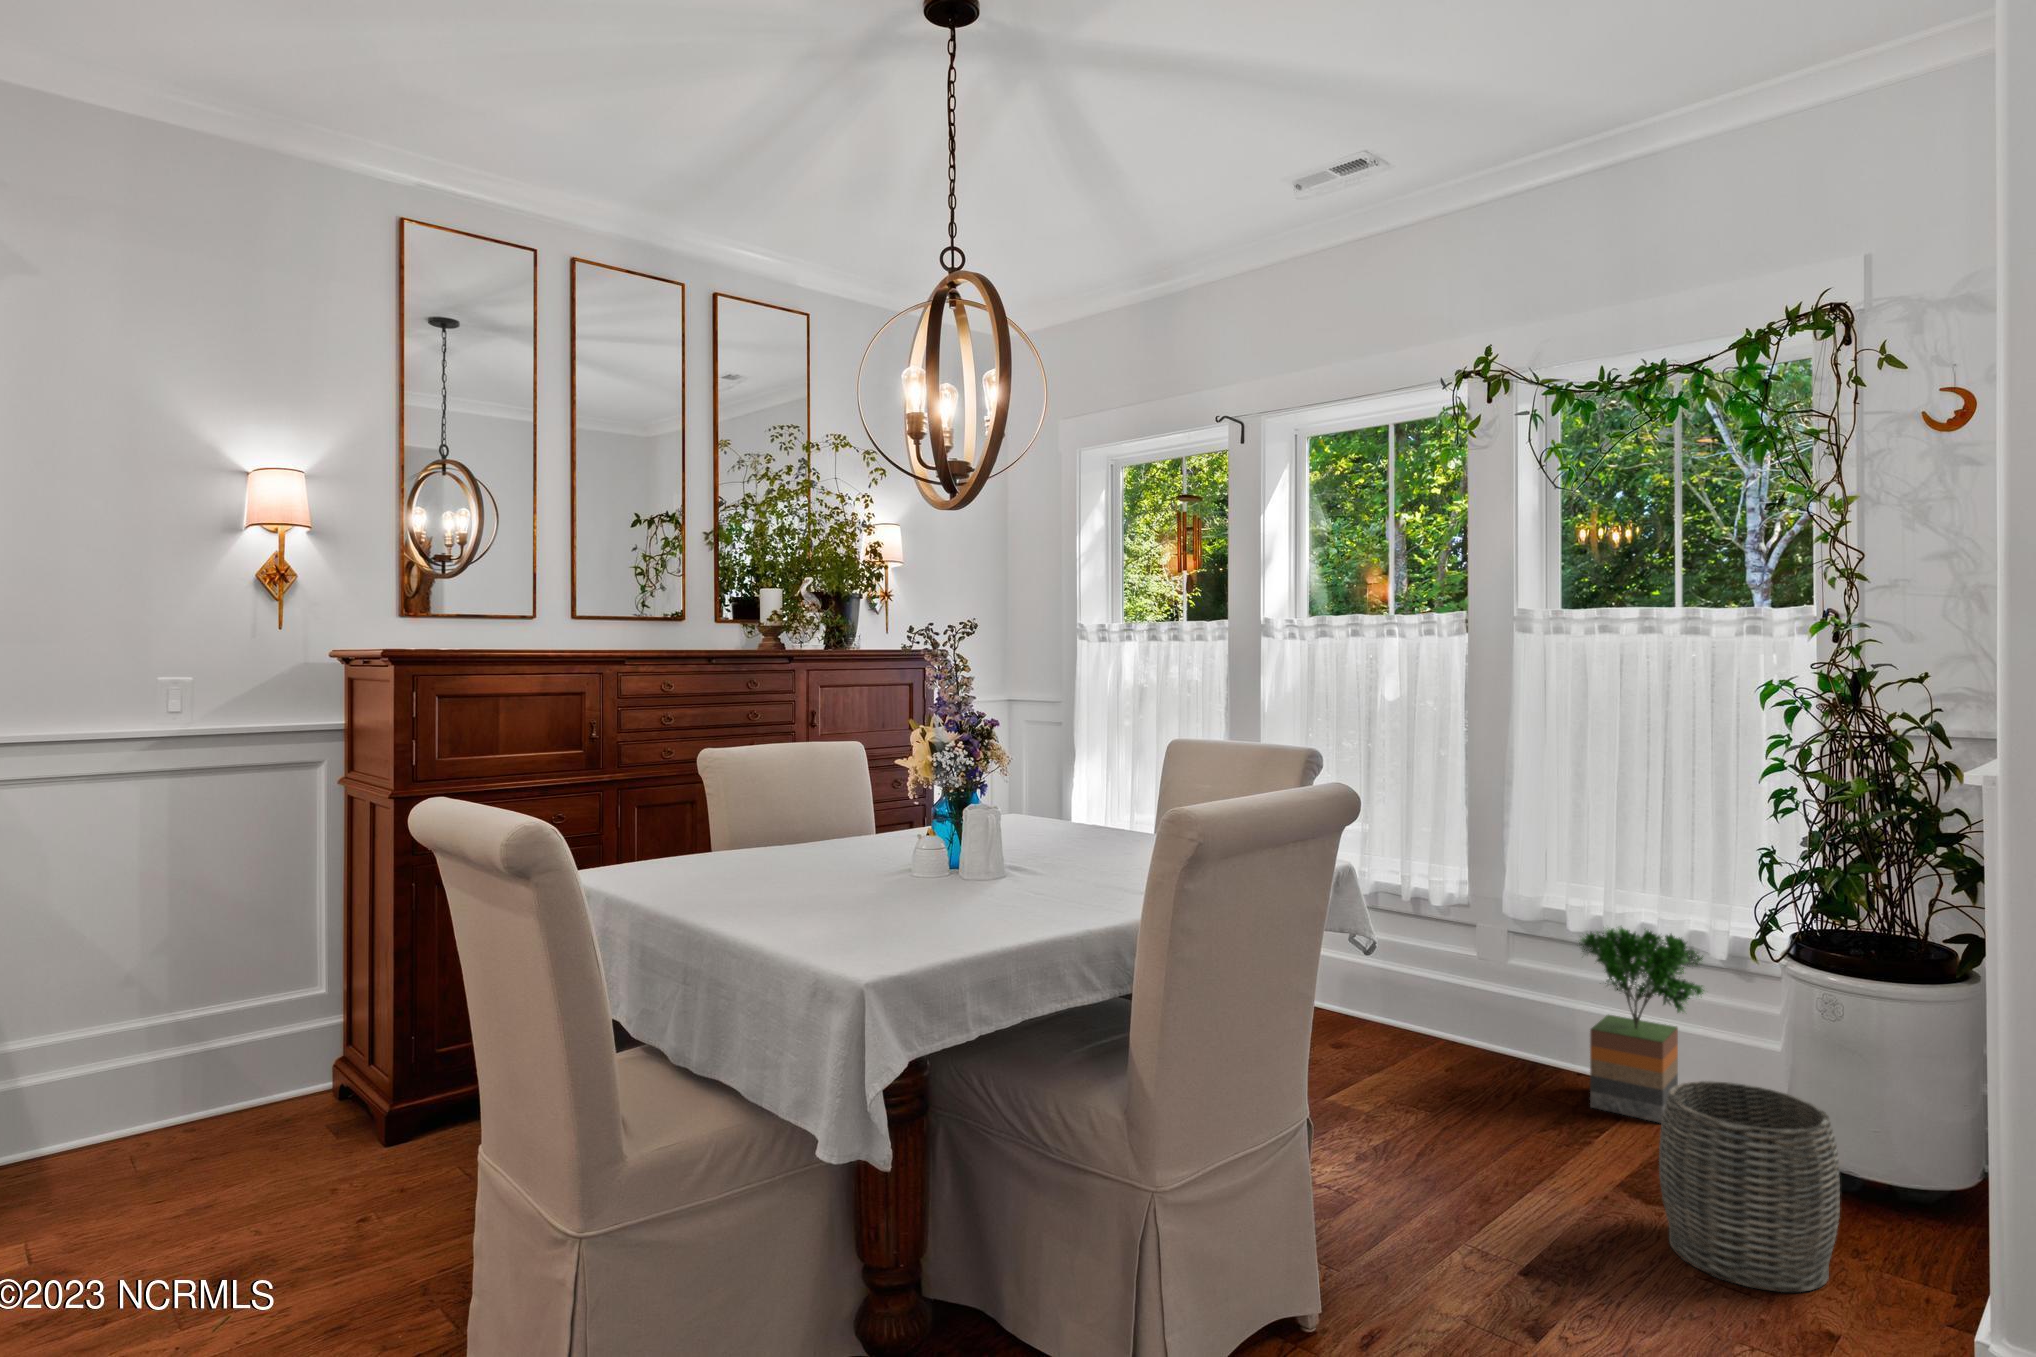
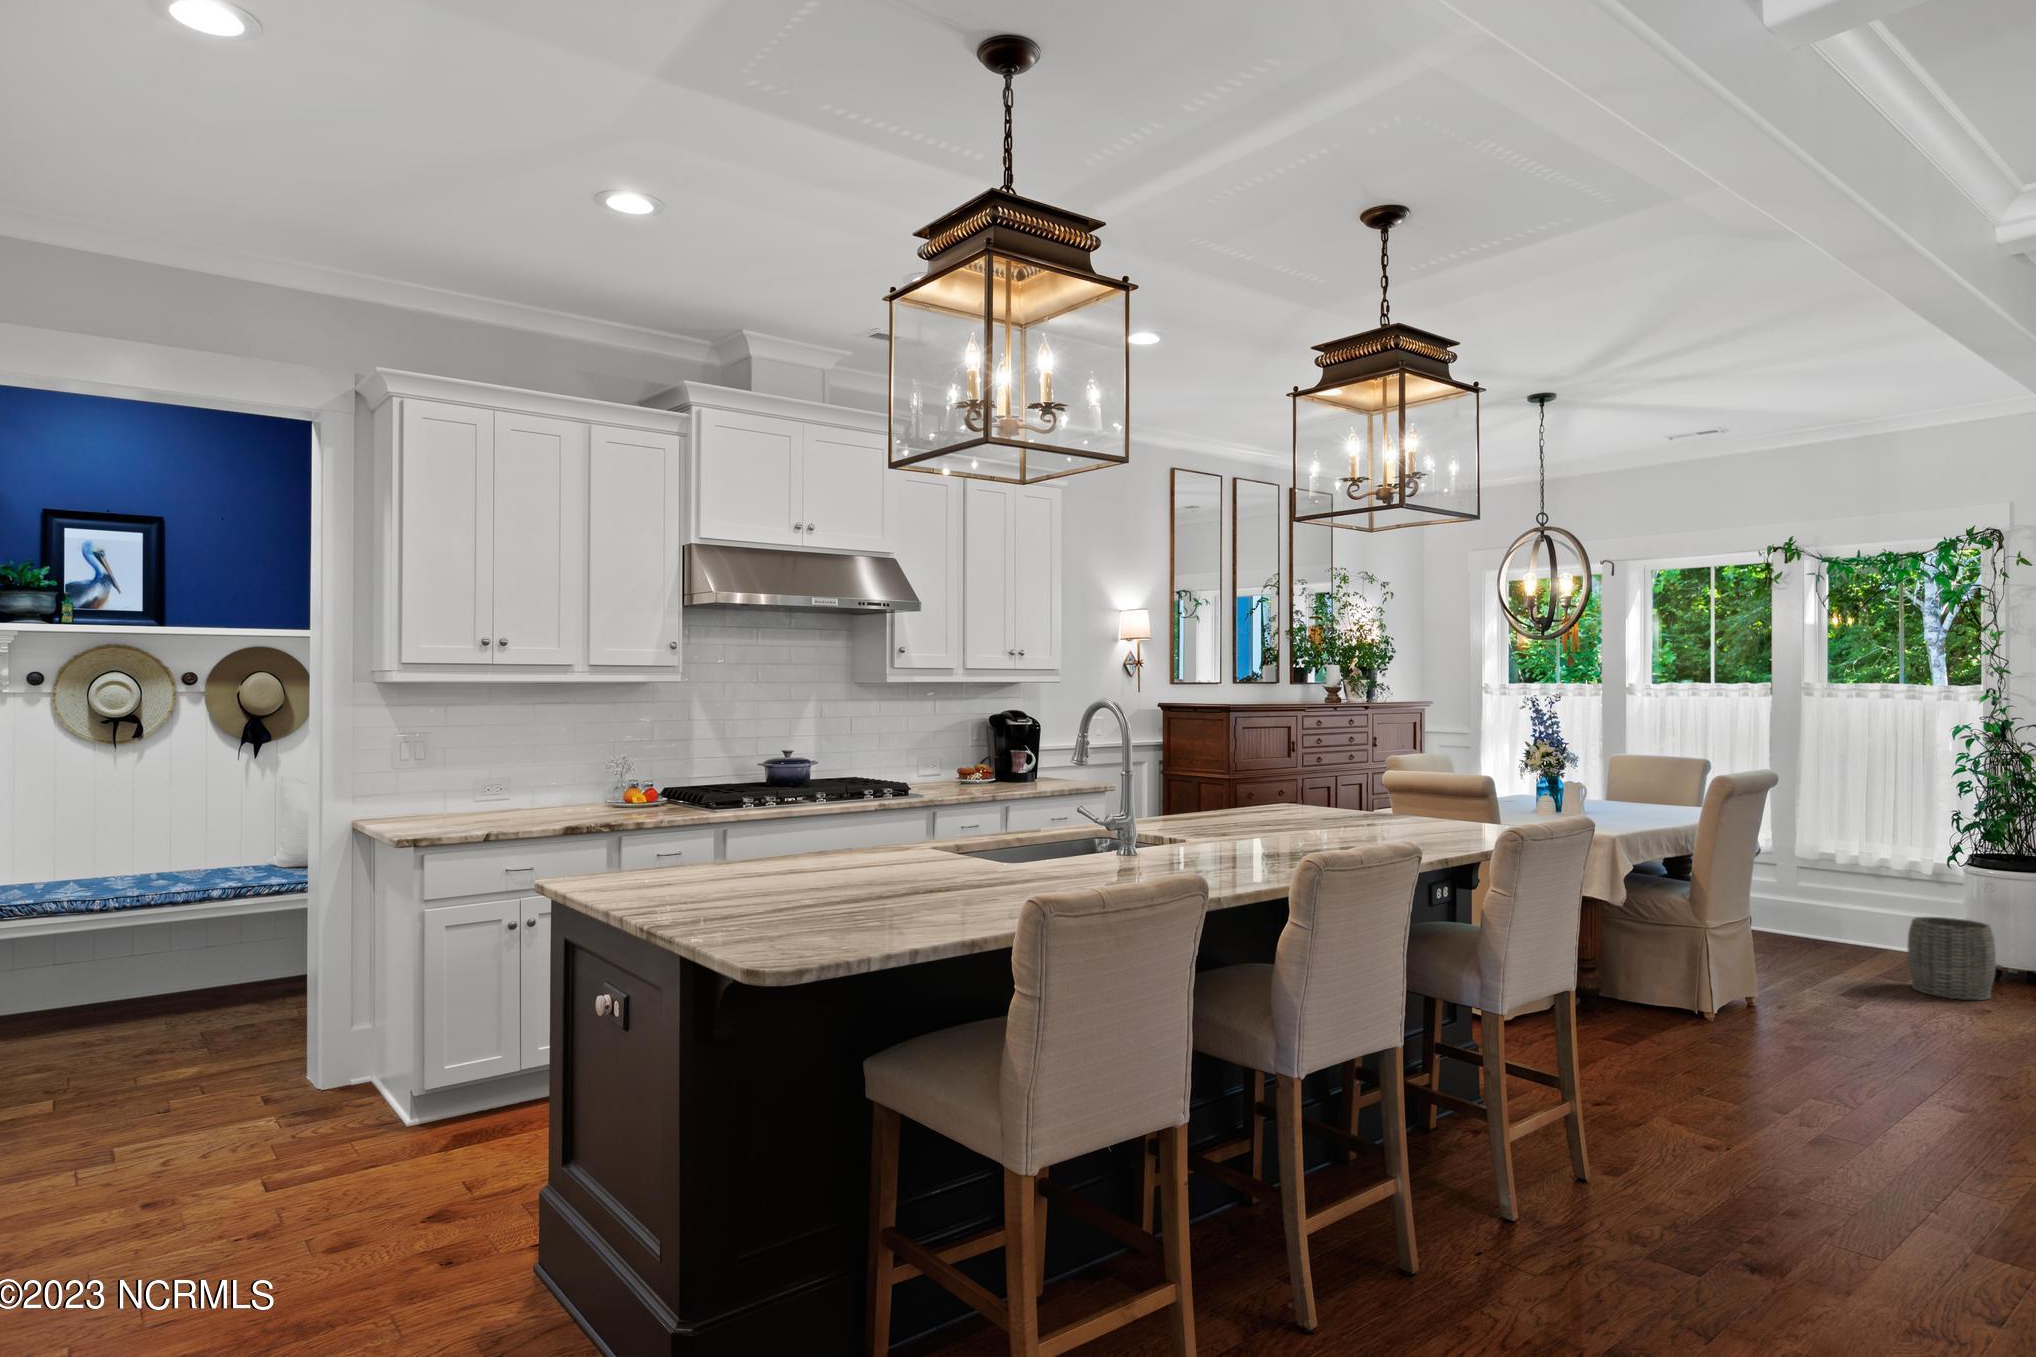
potted tree: present [1579,927,1704,1123] -> none [1845,856,1924,958]

